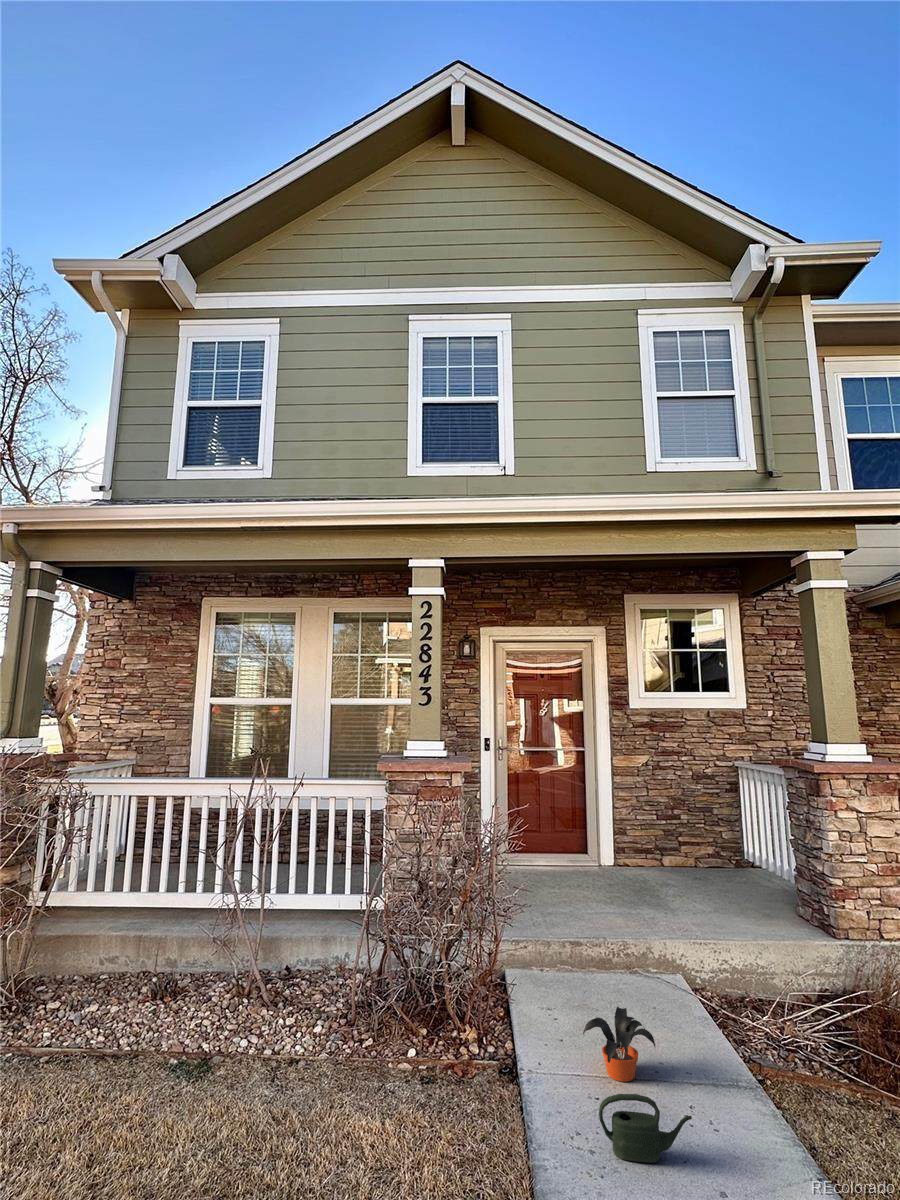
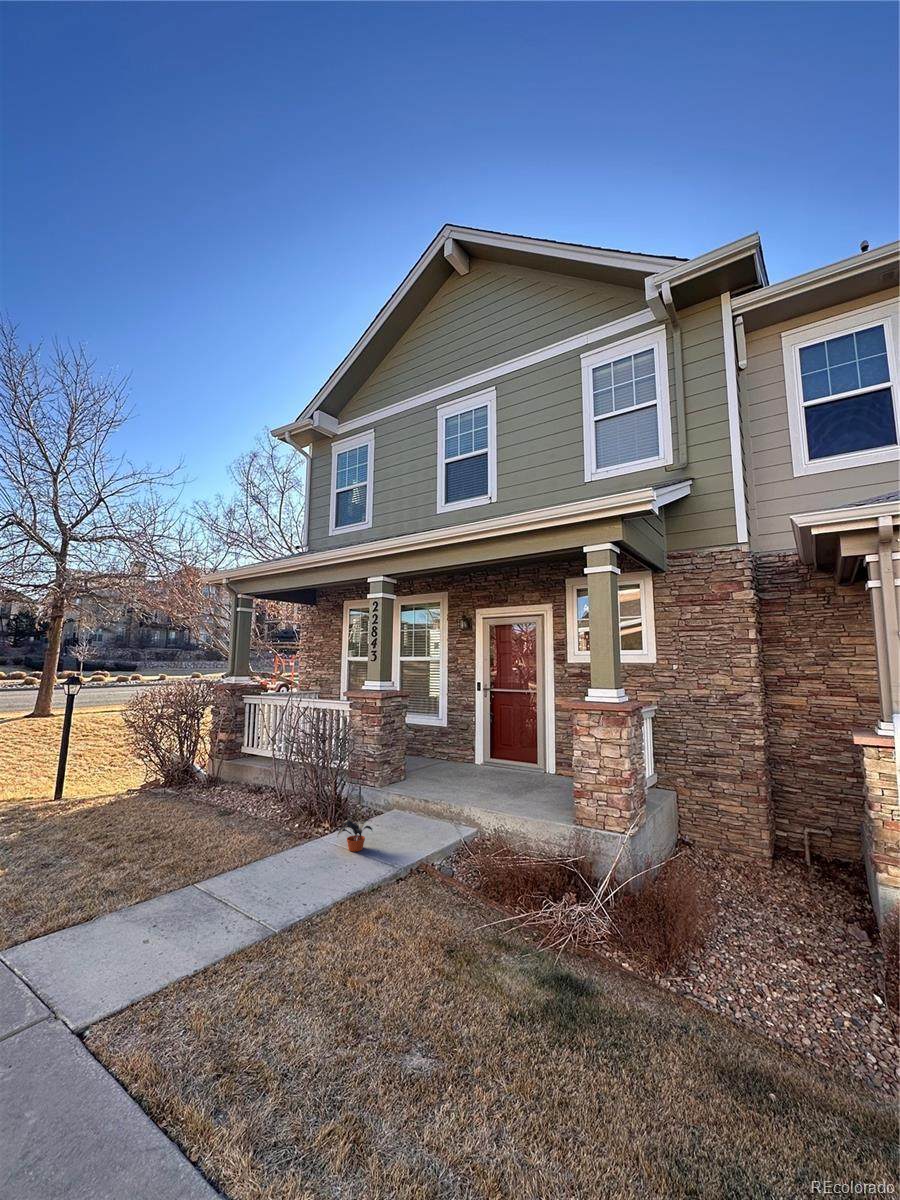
watering can: present [599,1094,692,1163] -> none [296,841,321,871]

